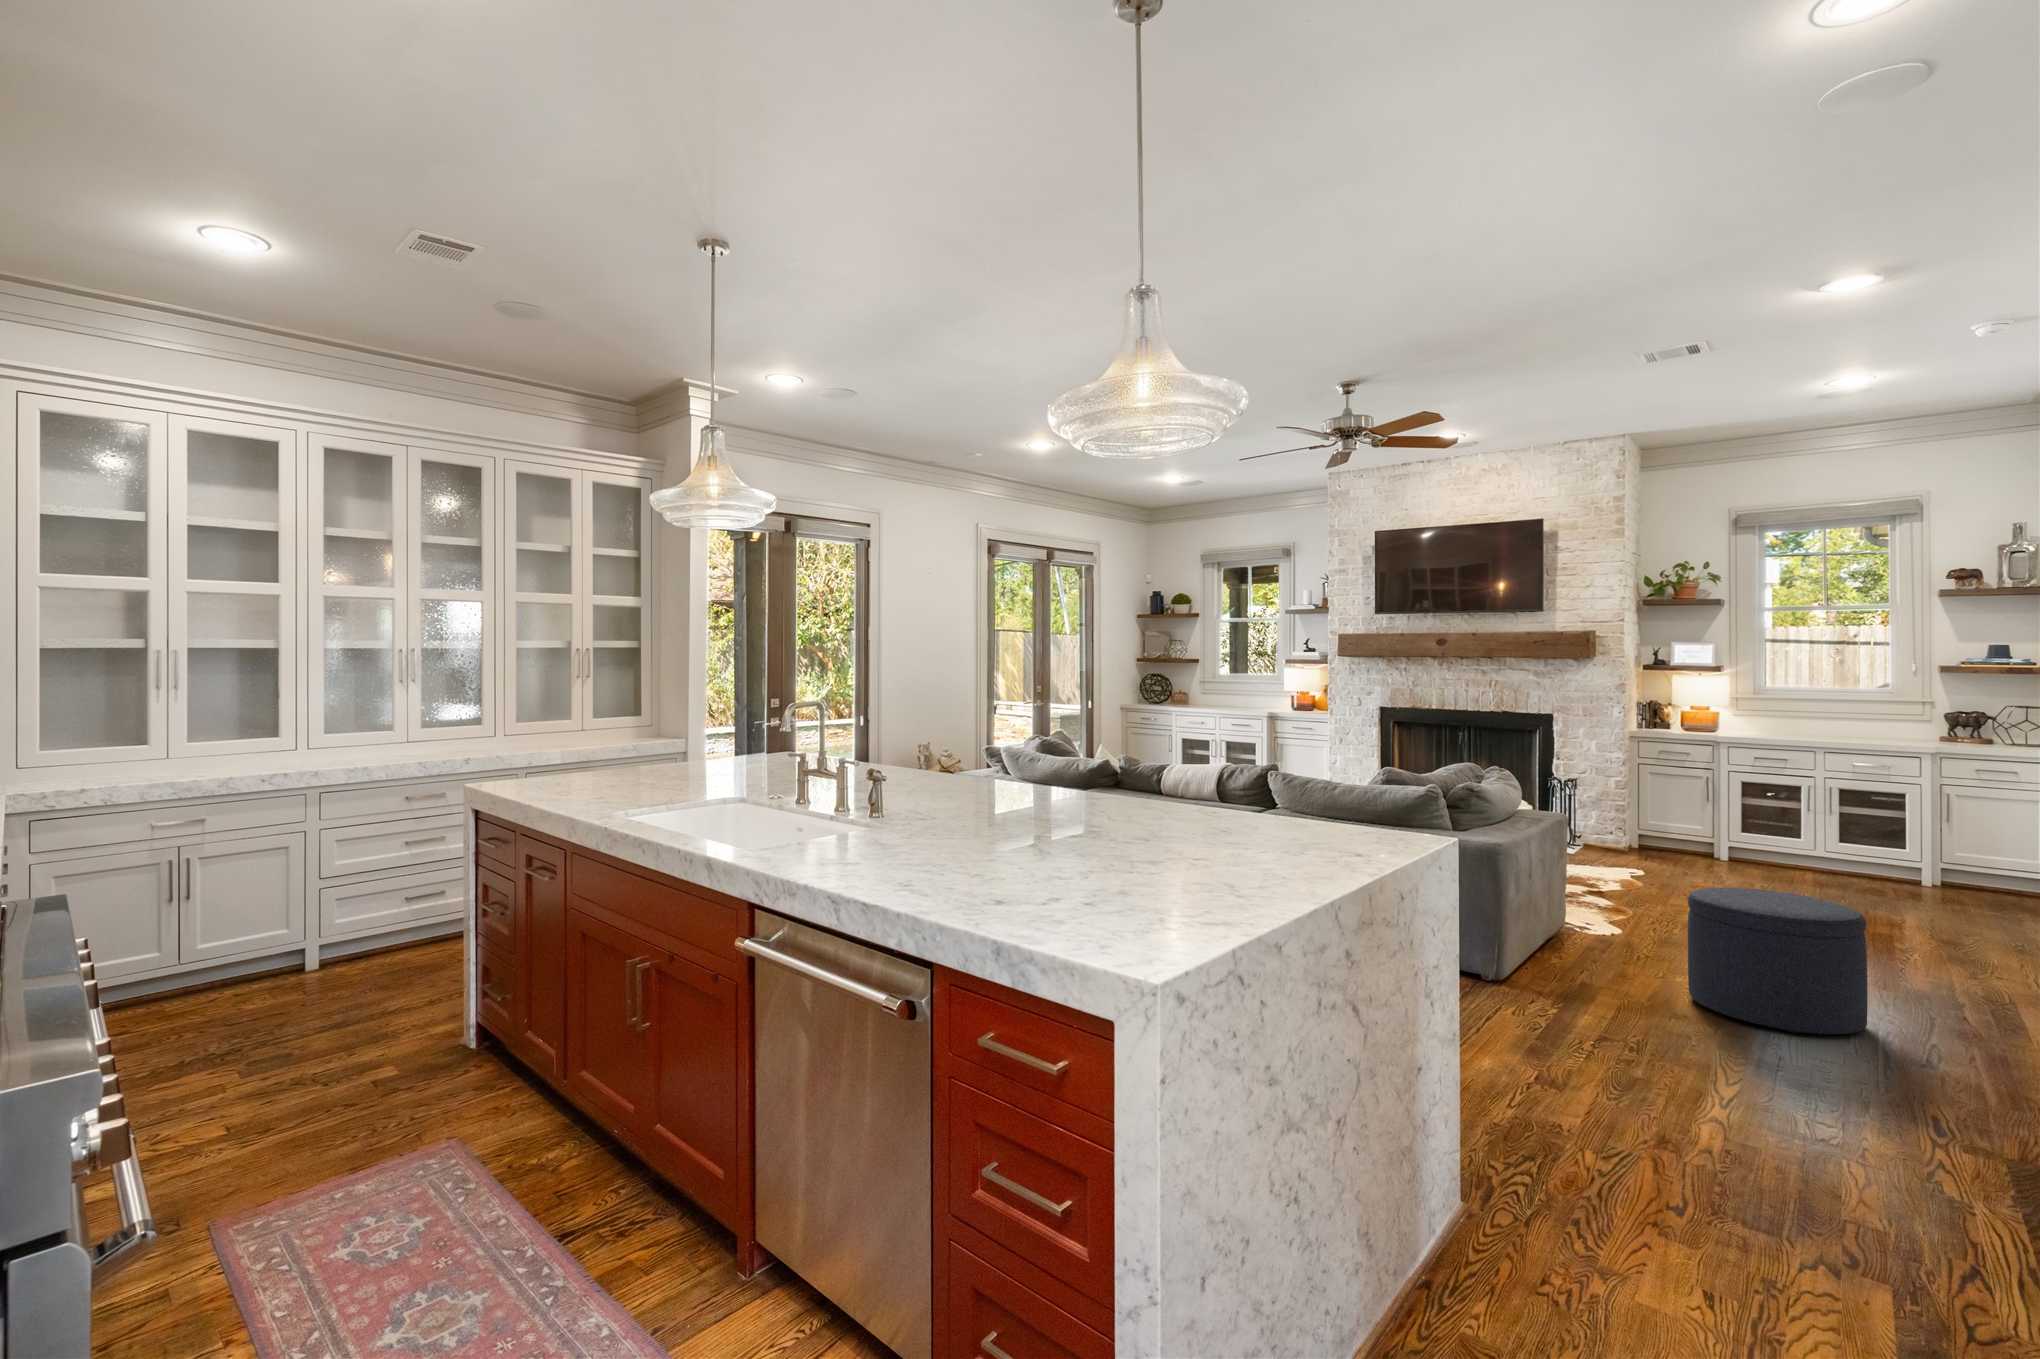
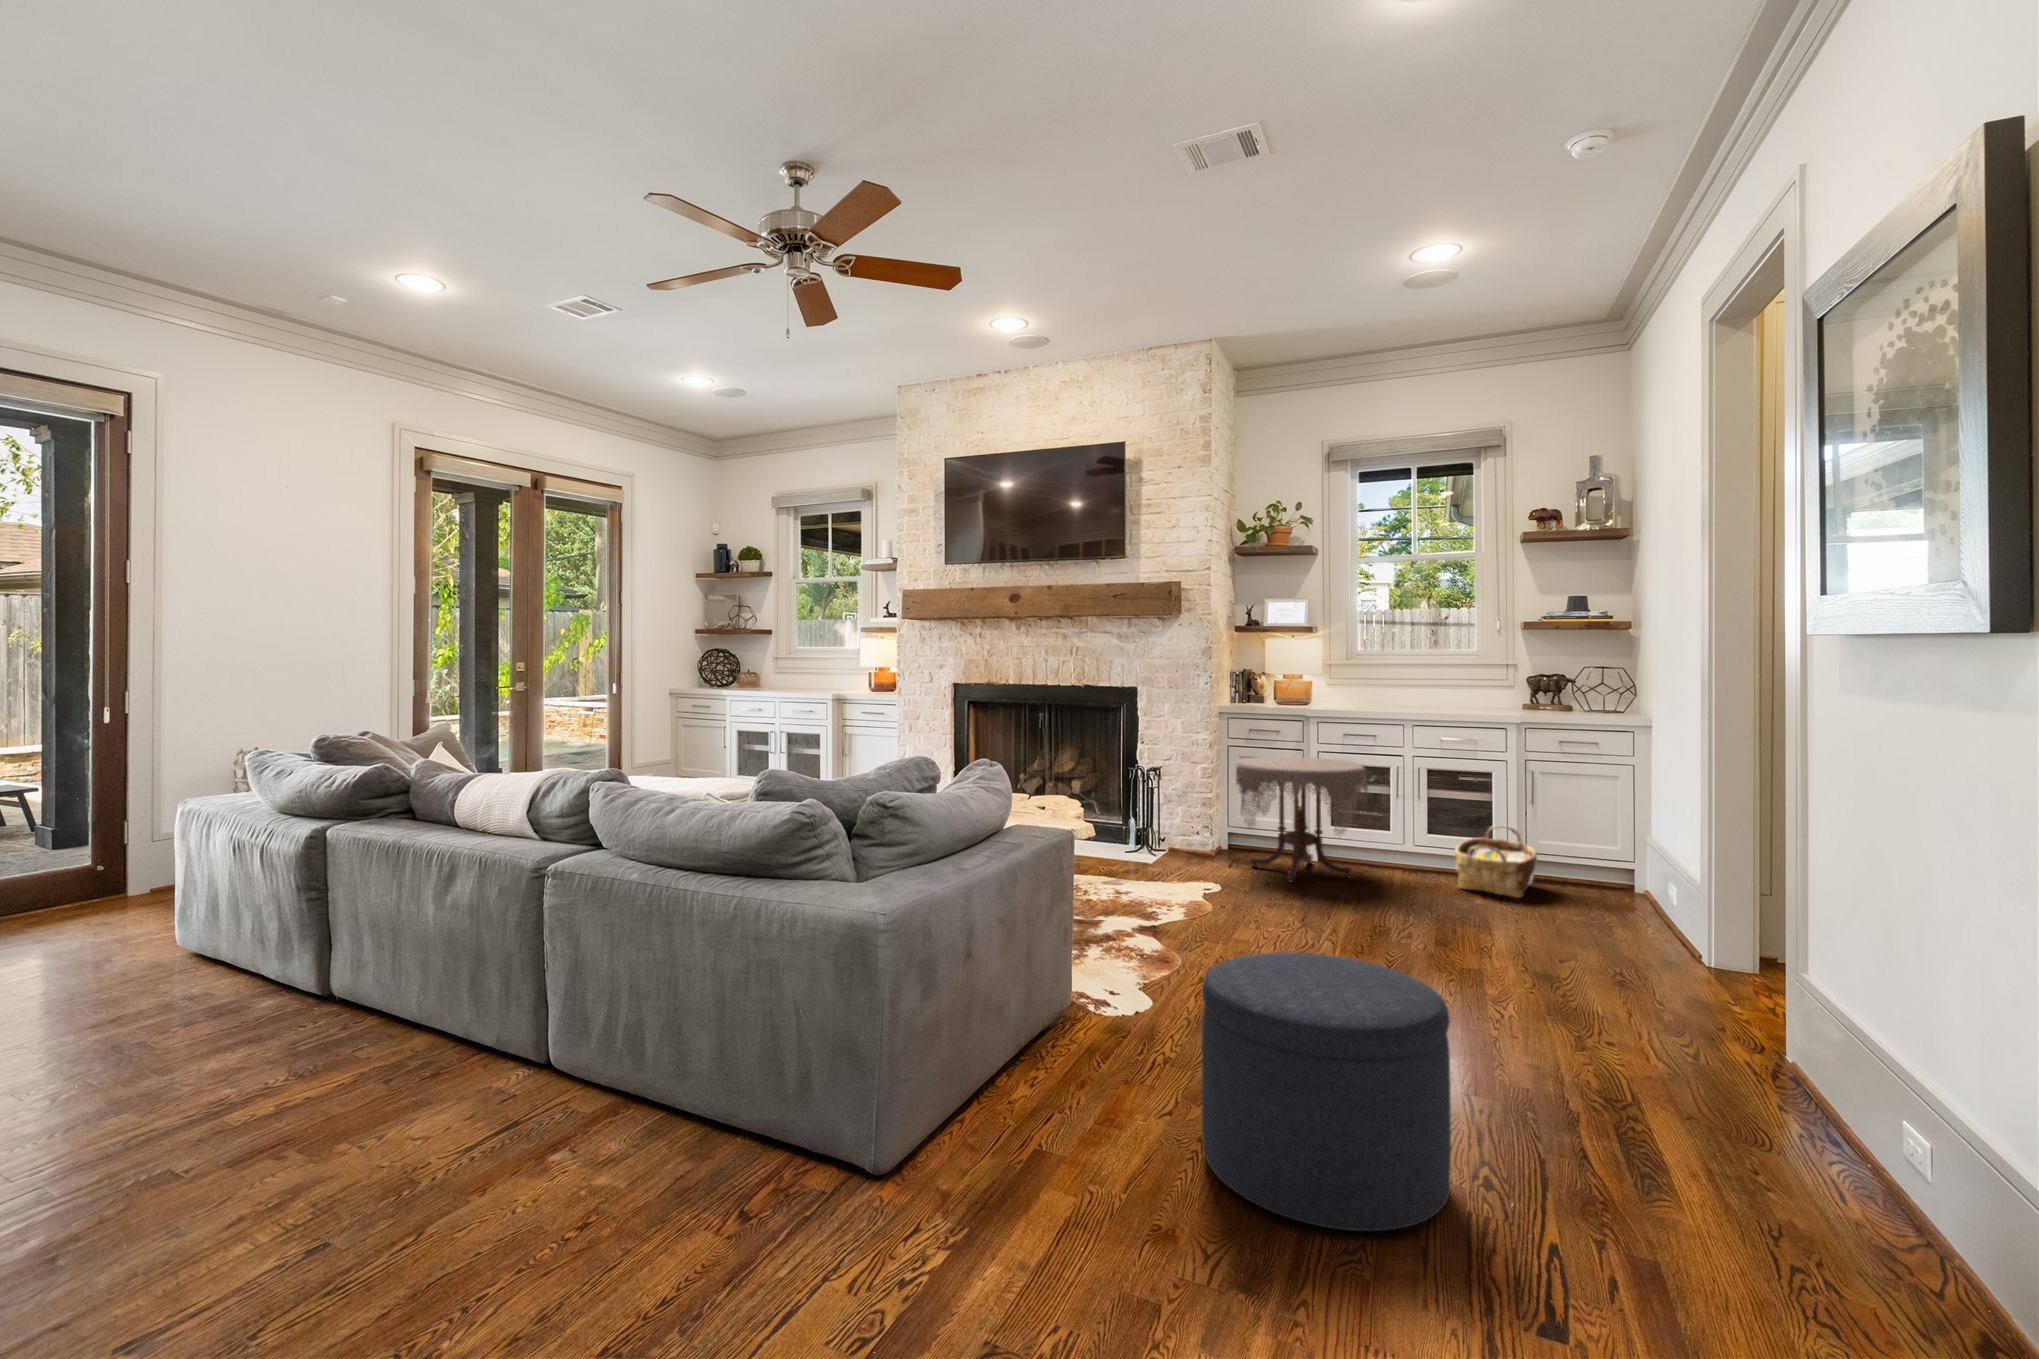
side table: none [1652,775,1782,876] -> present [1236,757,1368,882]
woven basket: none [1868,839,1952,898] -> present [1455,825,1537,897]

